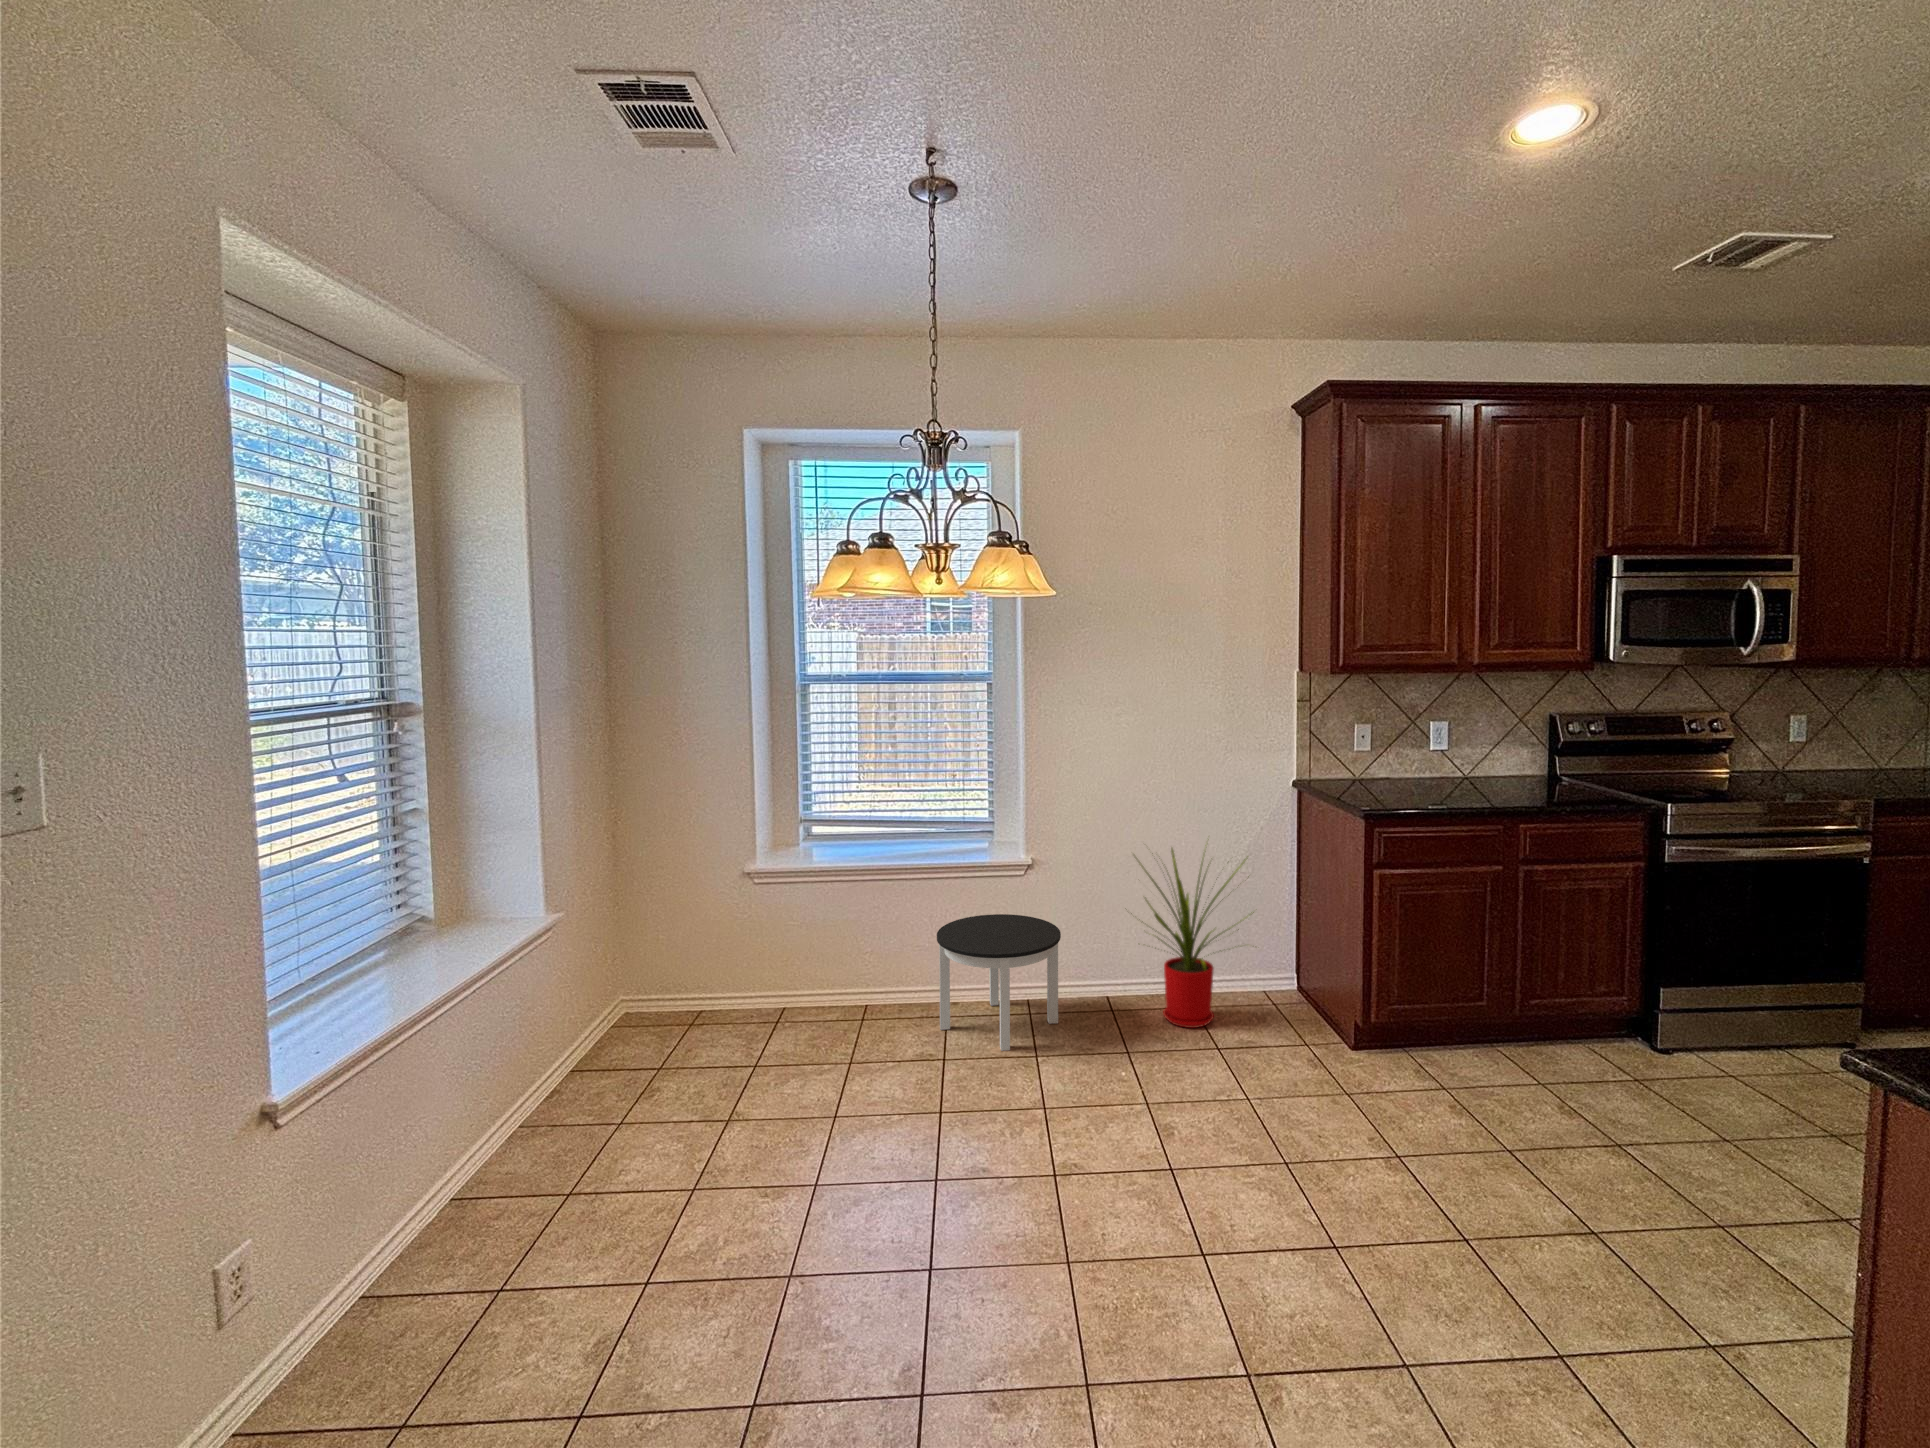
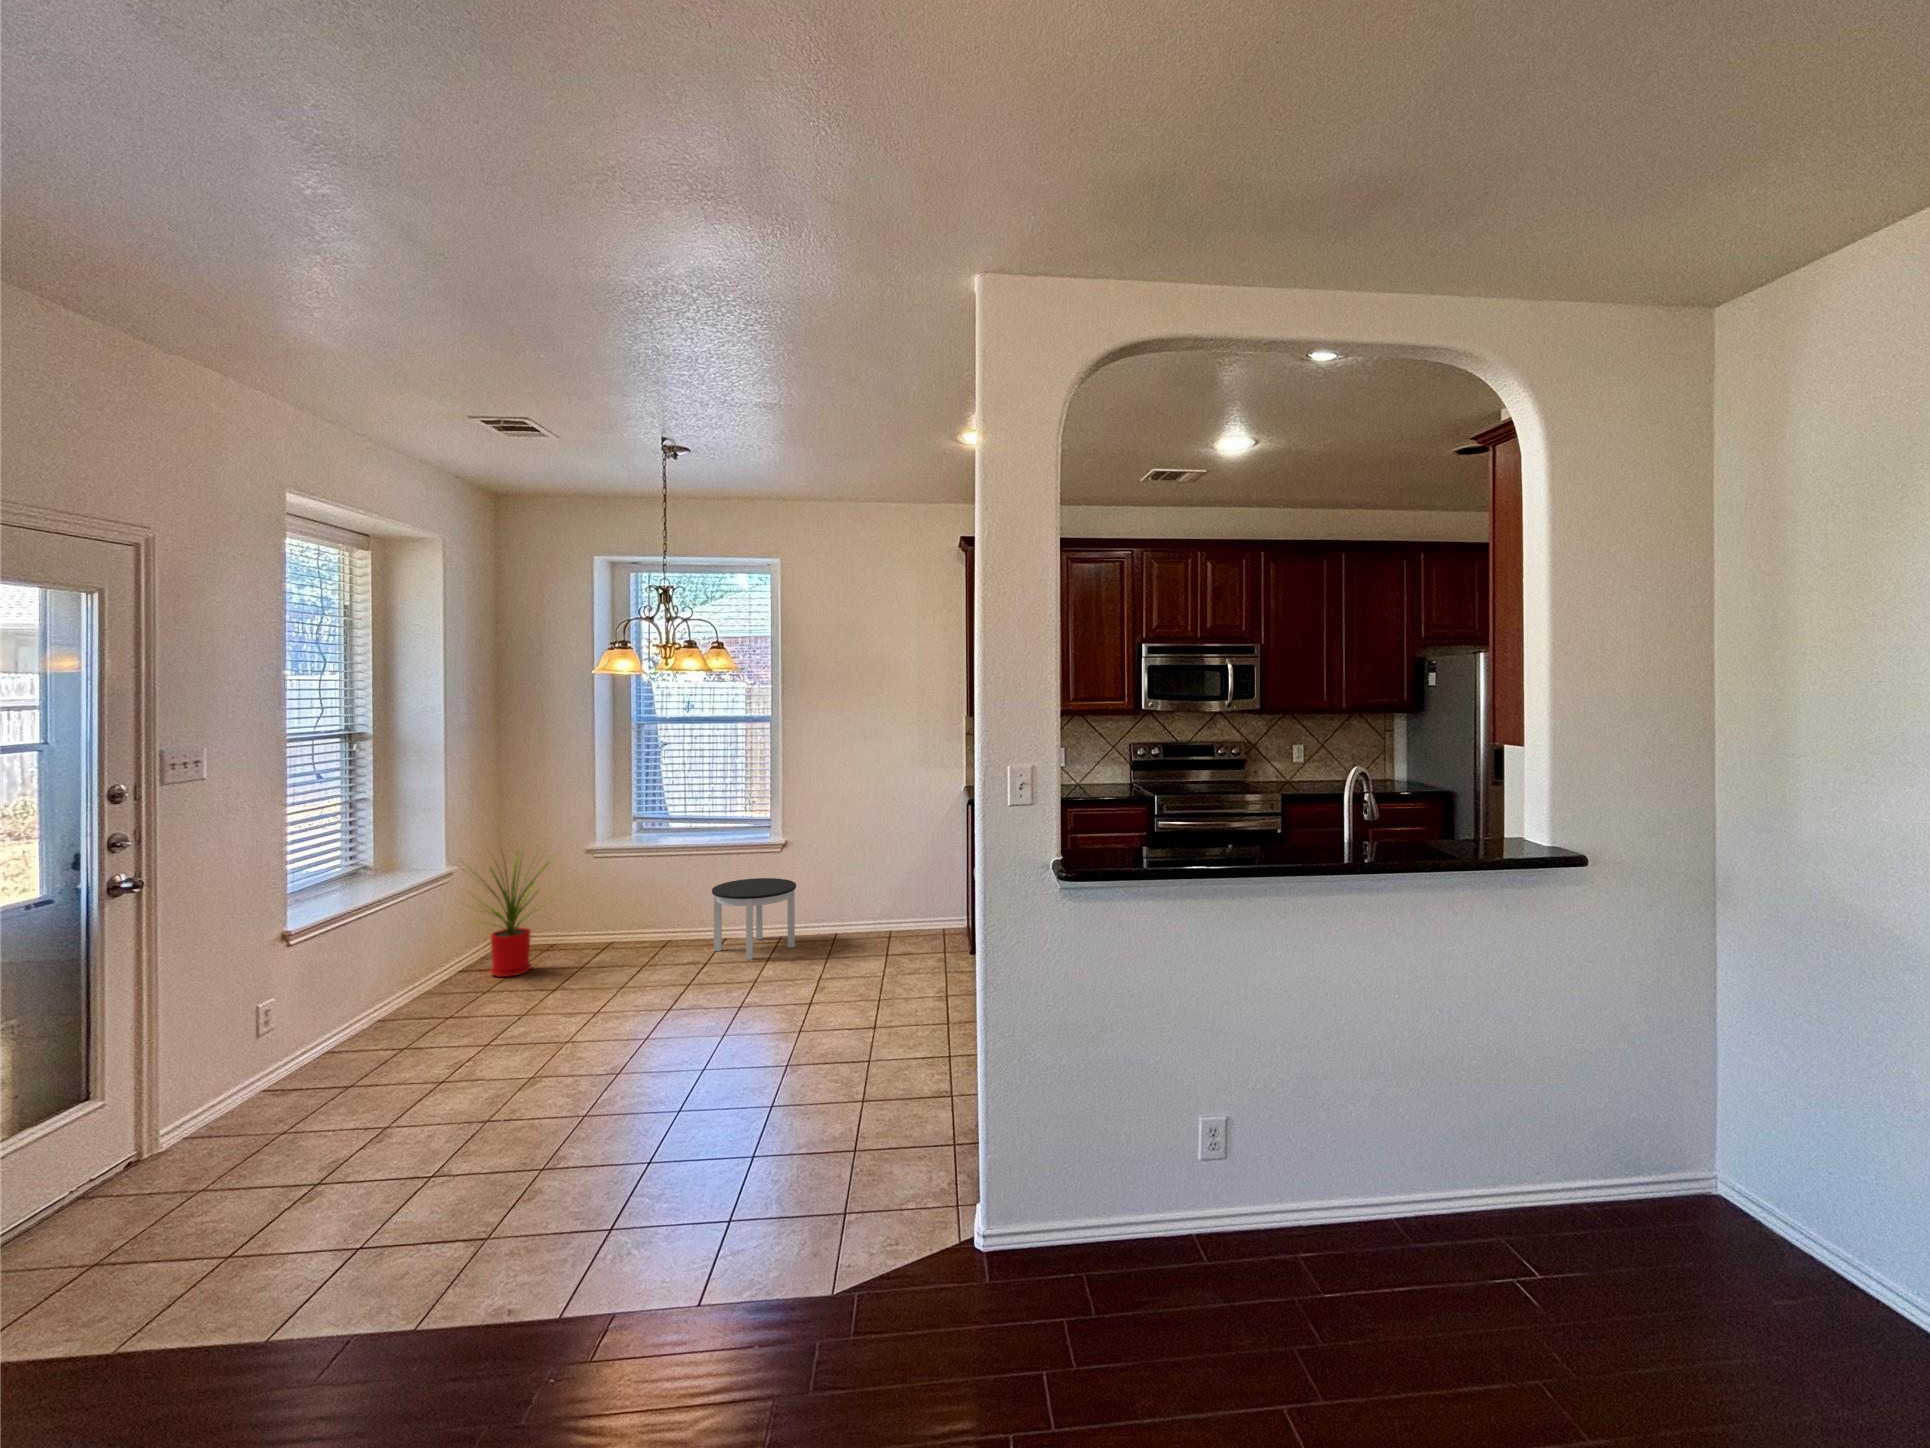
house plant: present [1131,848,1254,1028] -> present [481,841,559,977]

